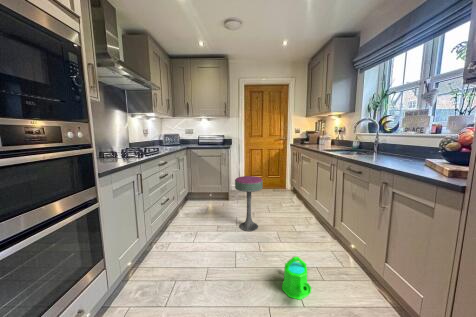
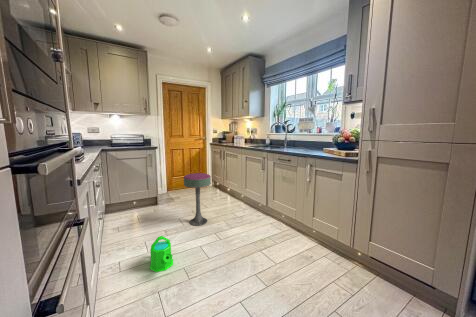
watering can: present [282,257,311,300] -> present [150,236,173,272]

